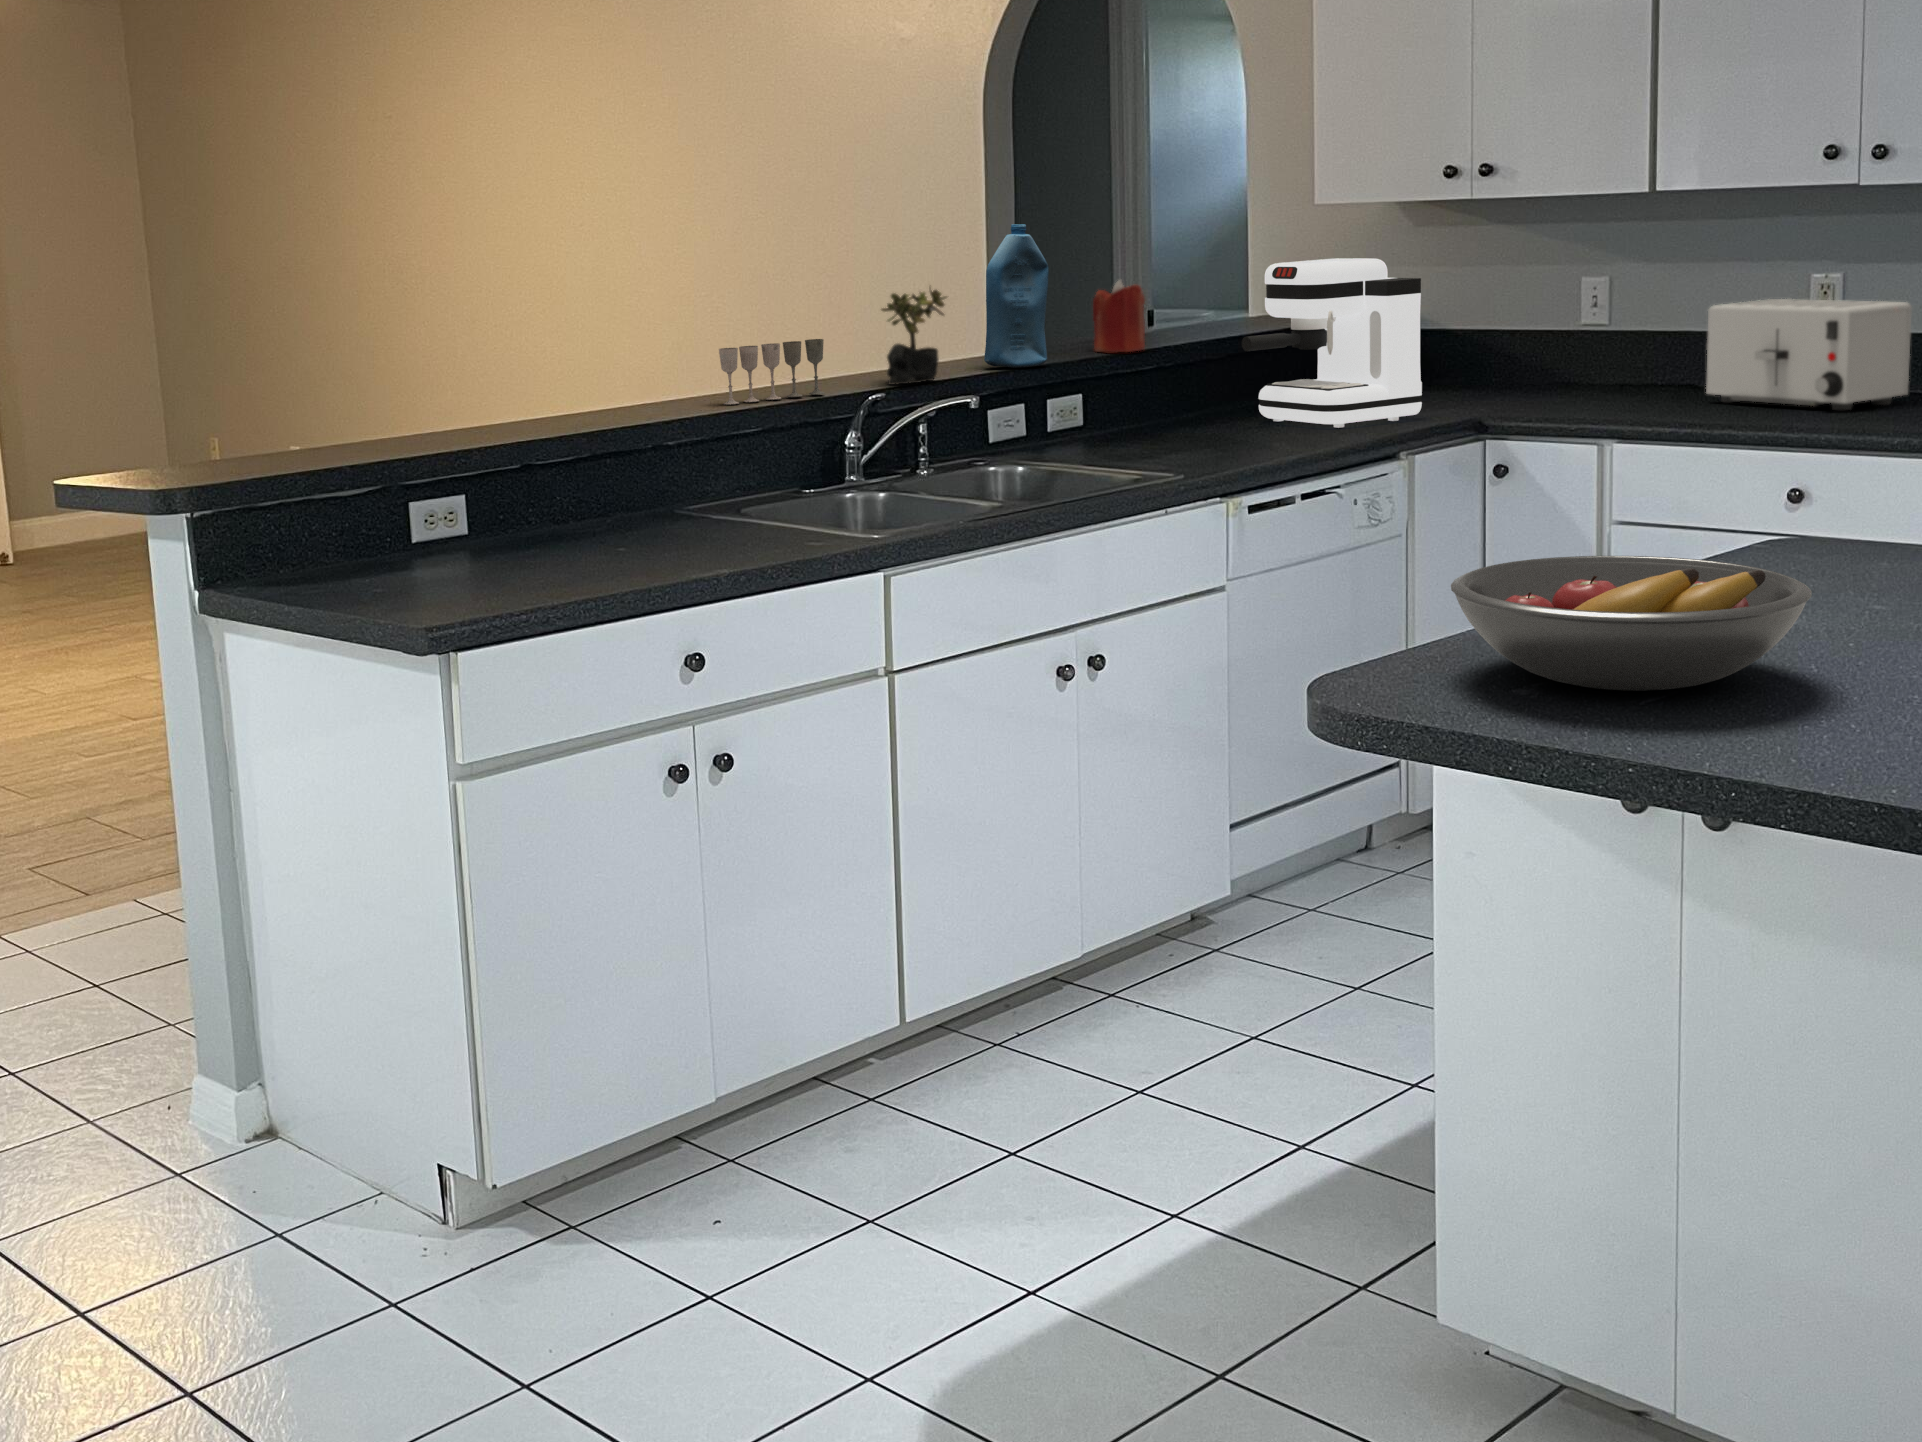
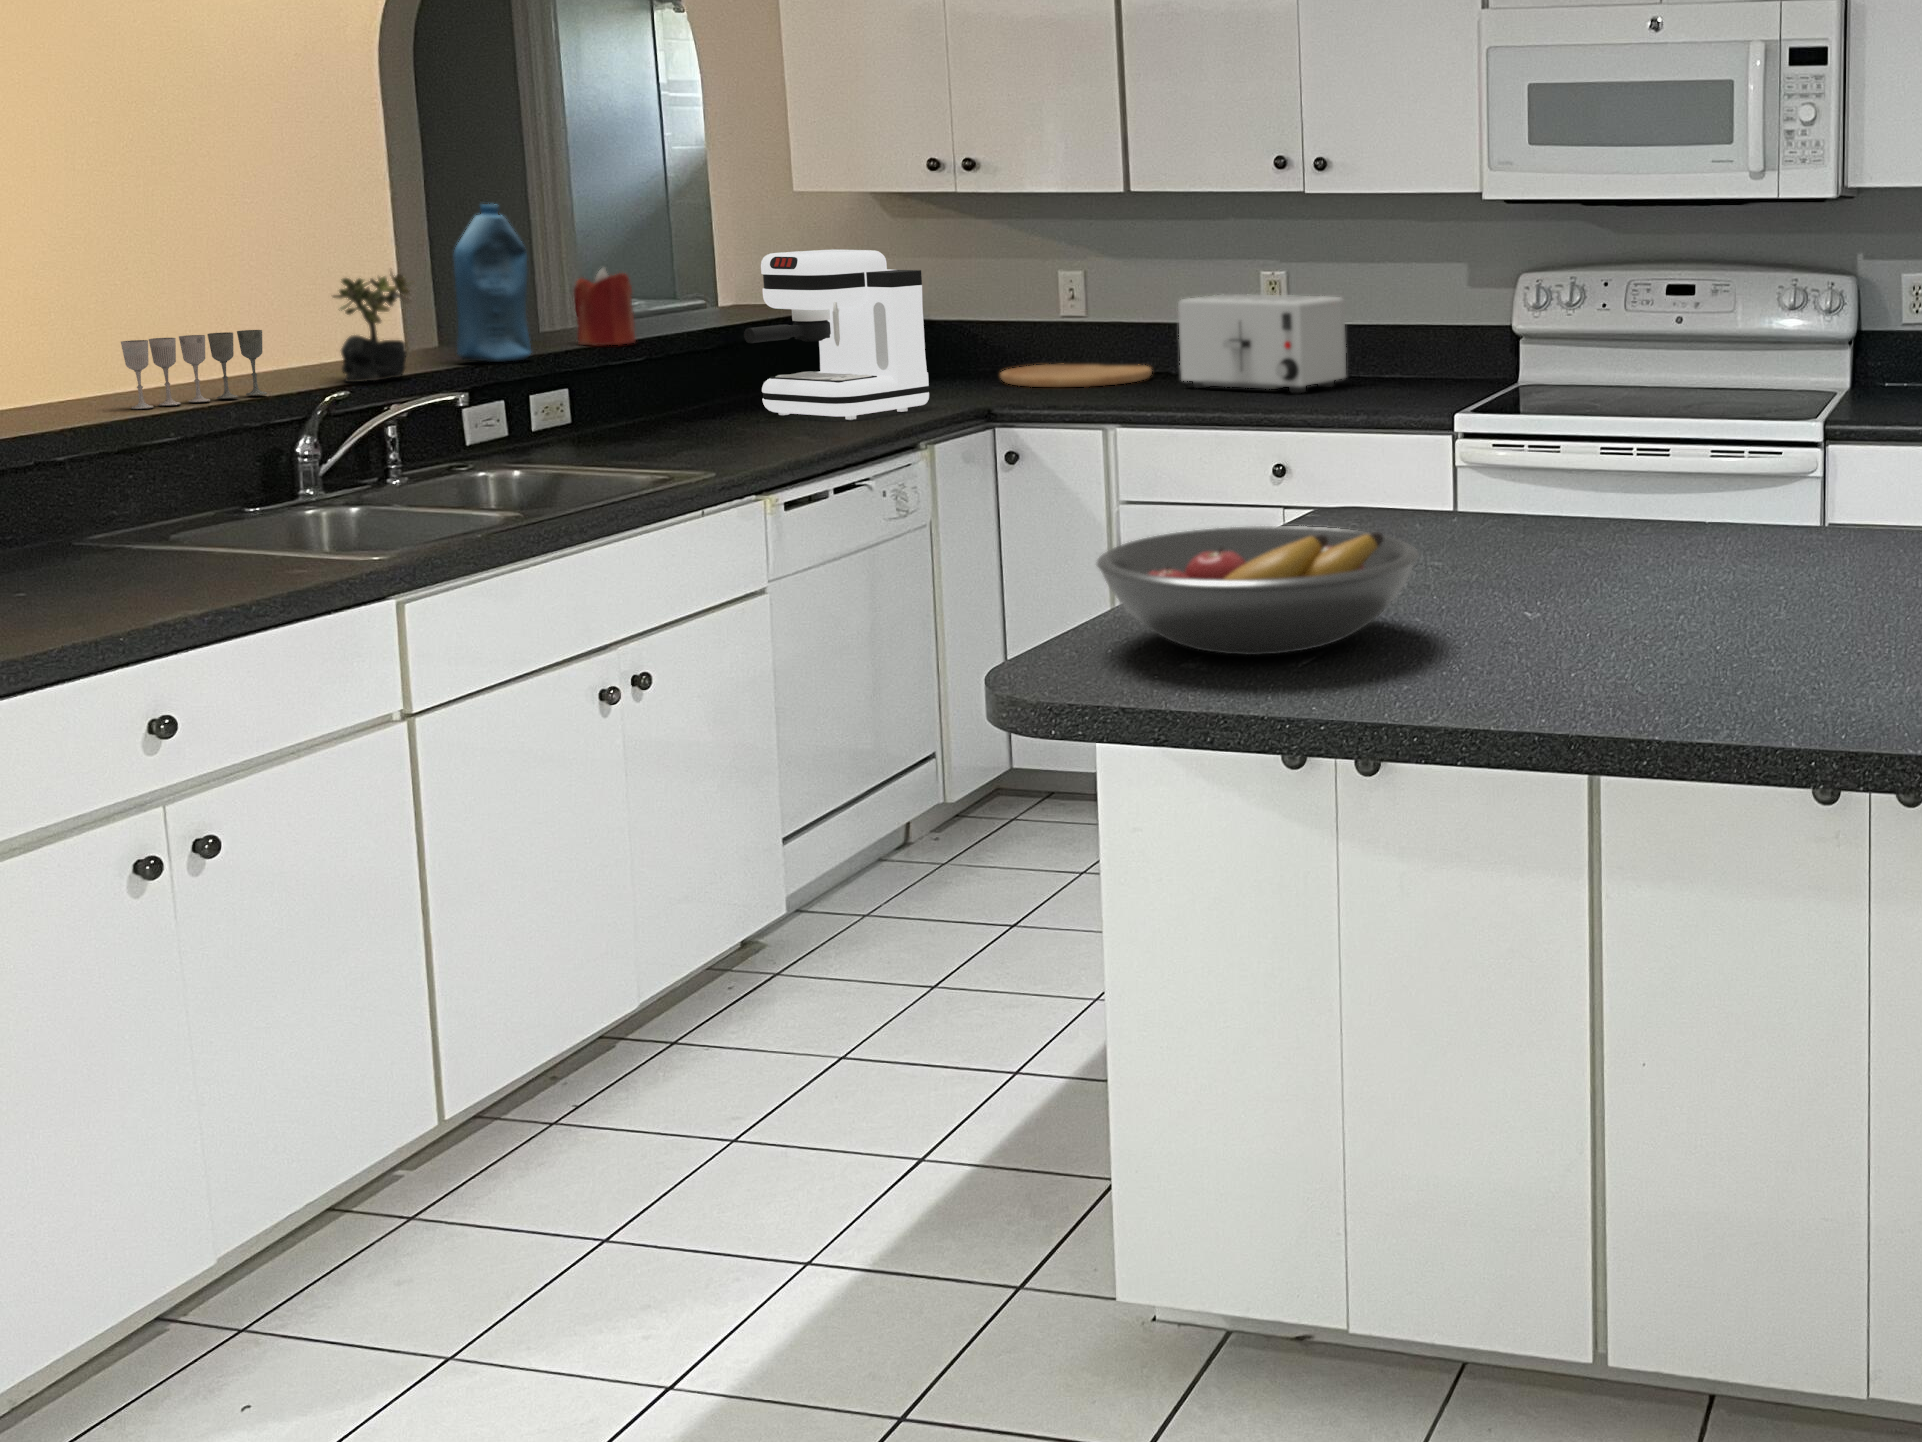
cutting board: none [1512,373,1680,398] -> present [1000,364,1152,387]

